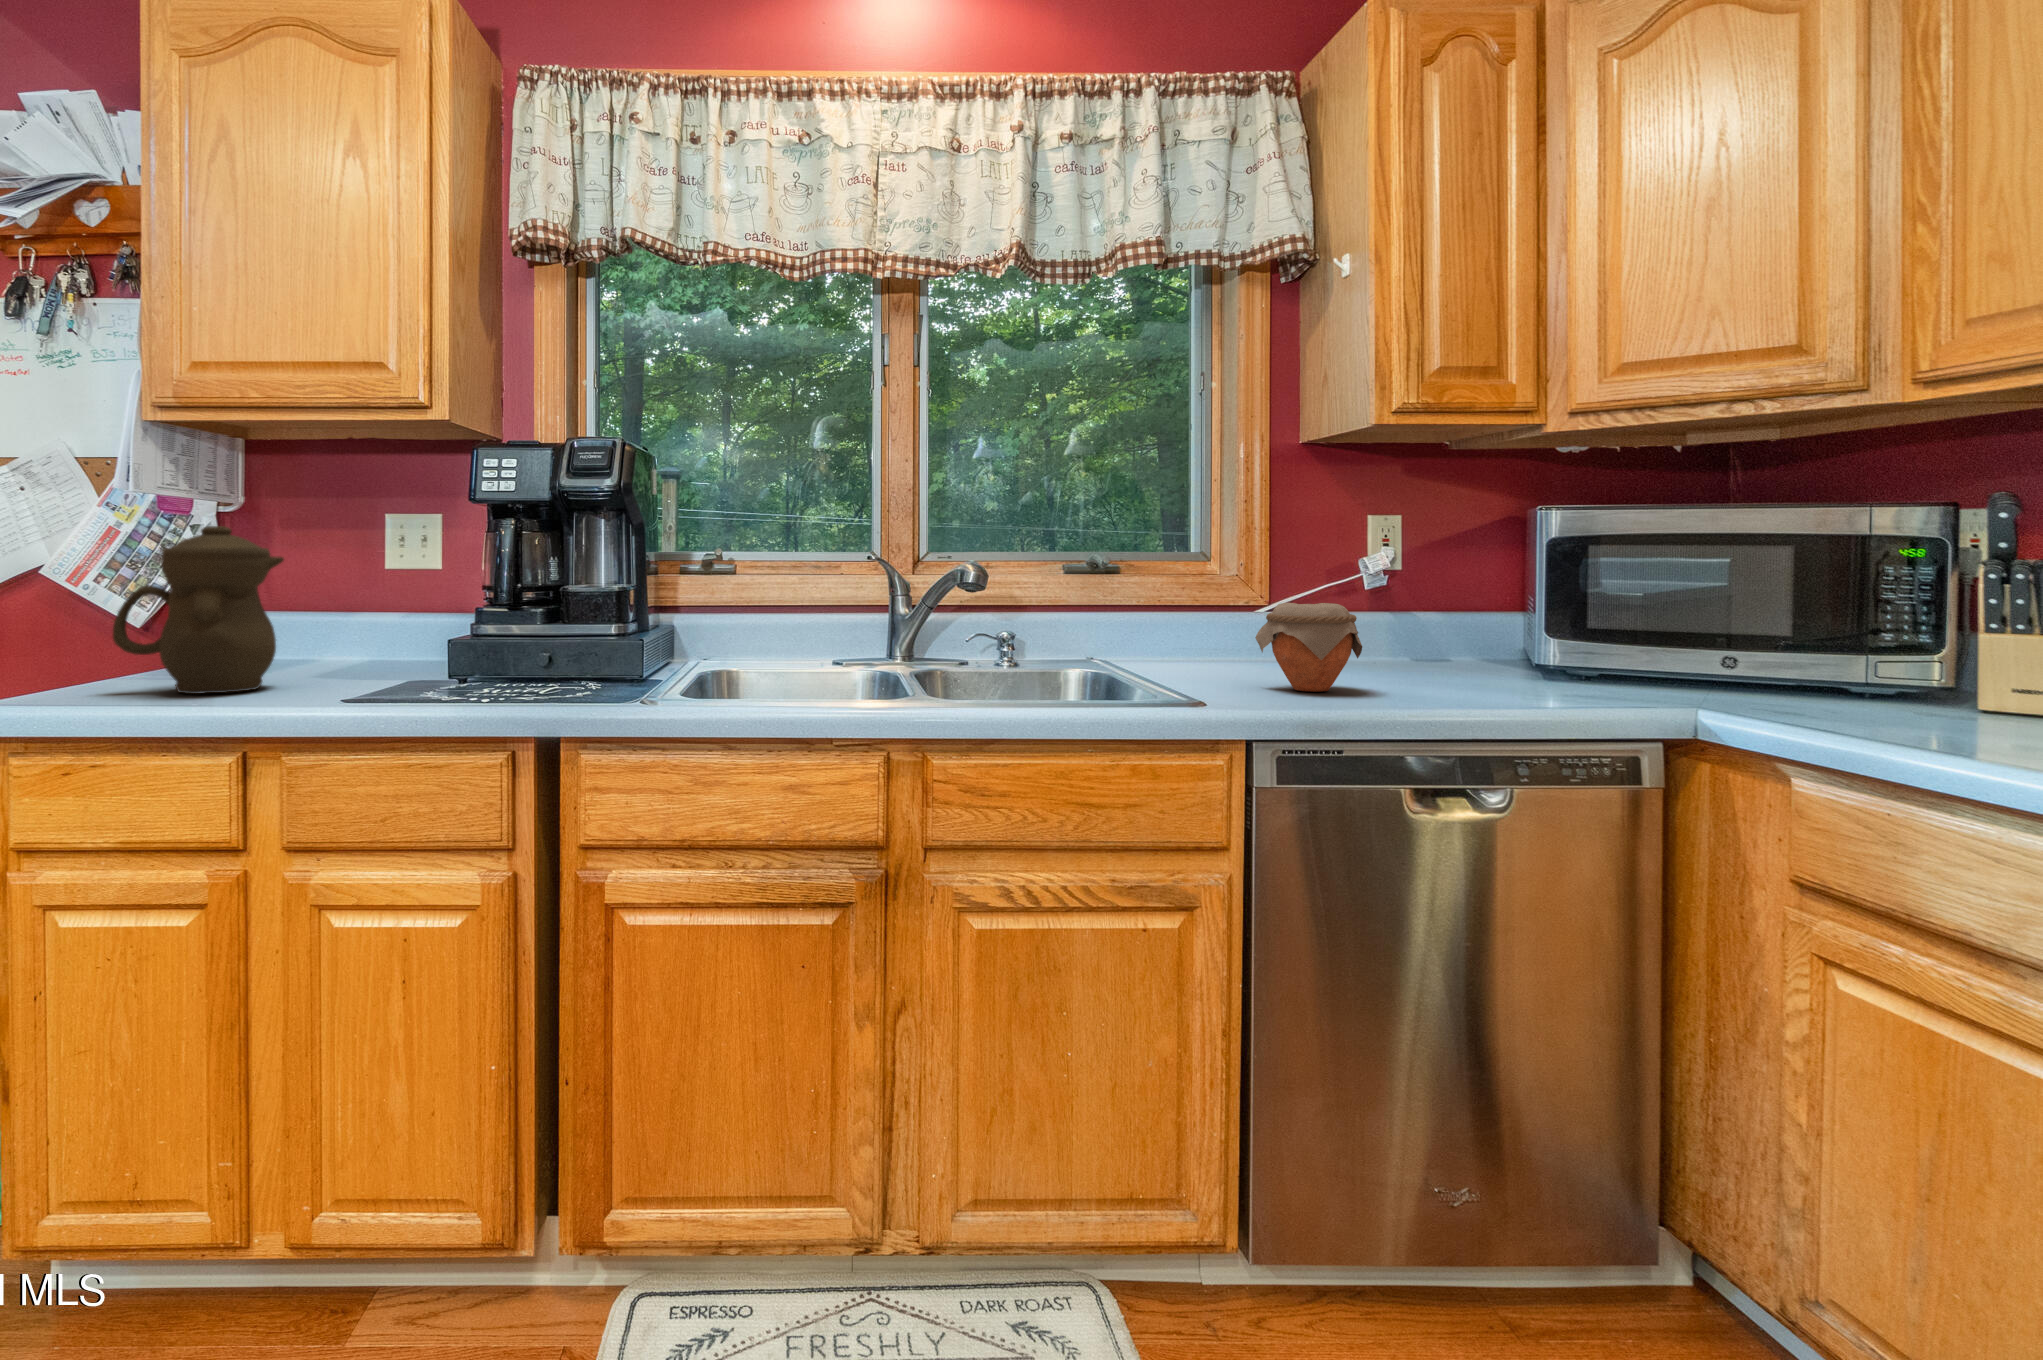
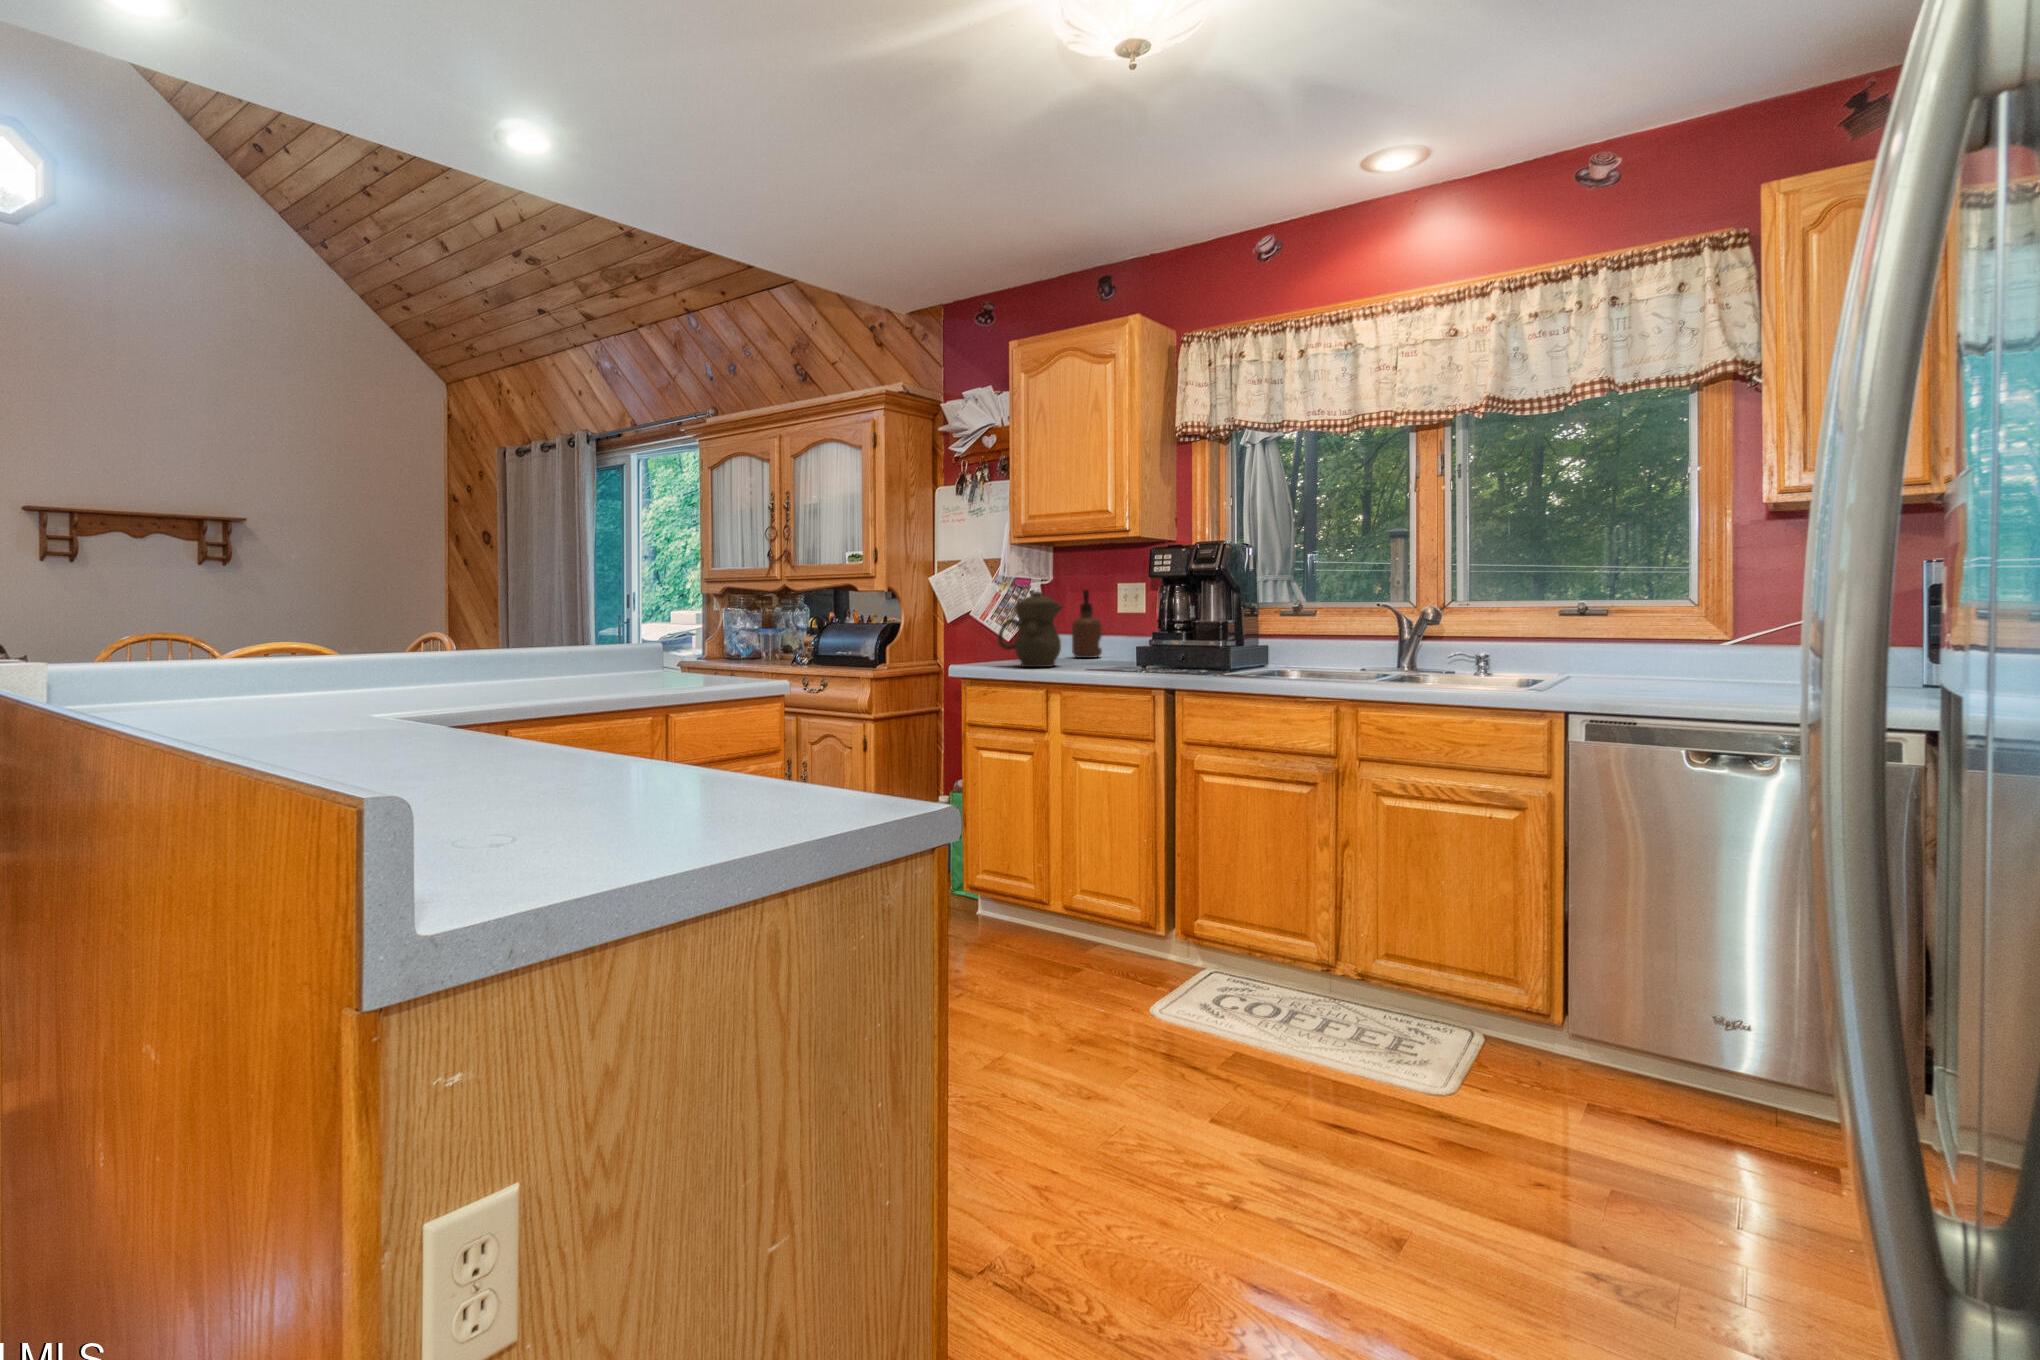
soap dispenser: none [289,528,354,664] -> present [1072,590,1102,658]
jar: present [1255,603,1362,692] -> none [1626,629,1706,689]

